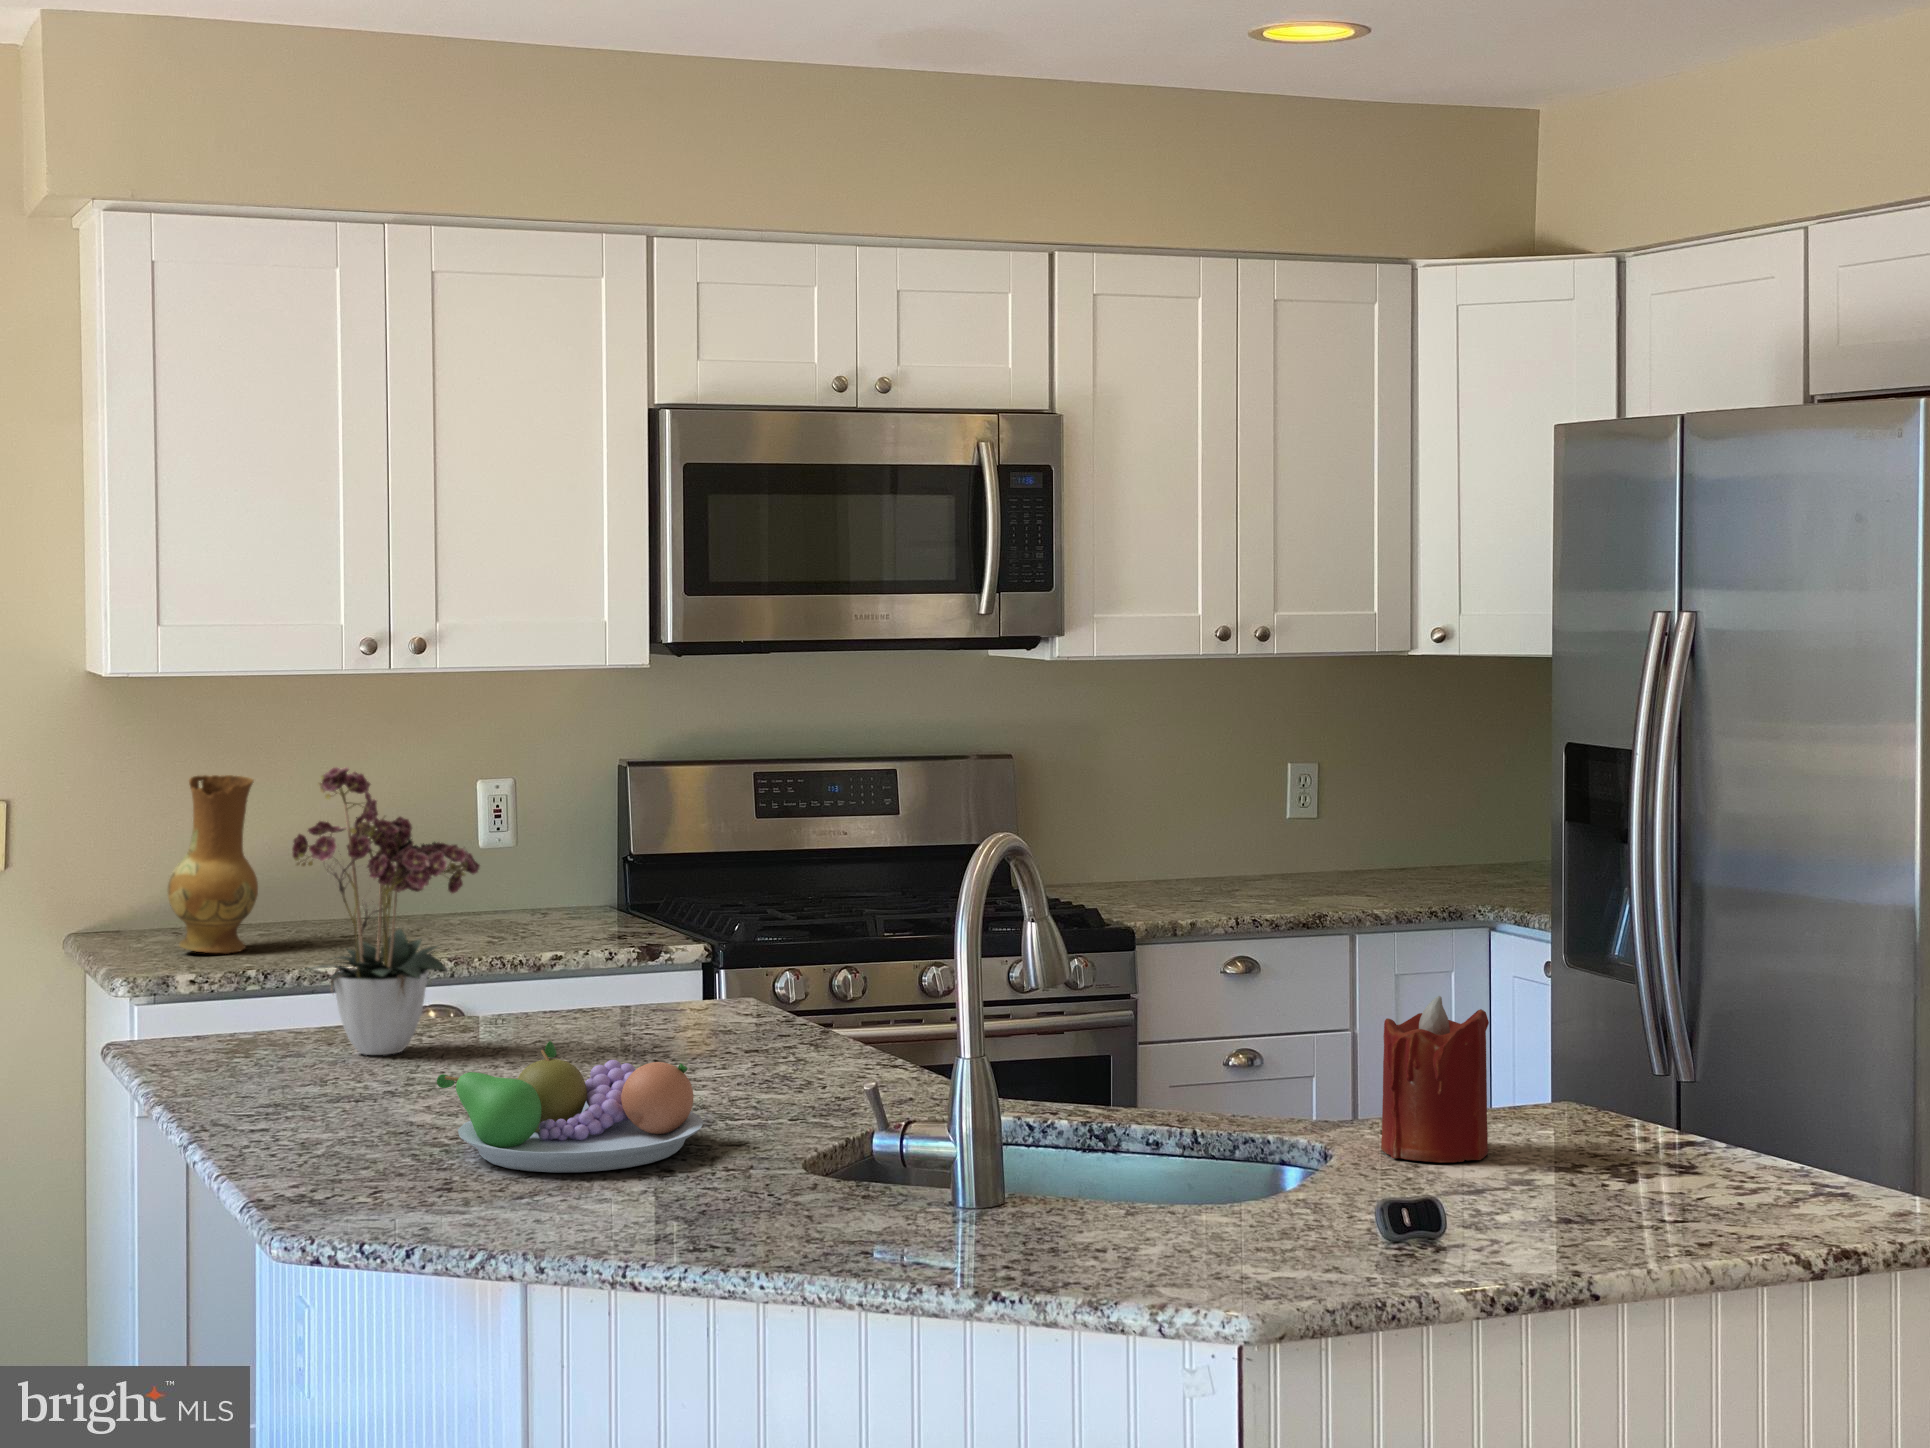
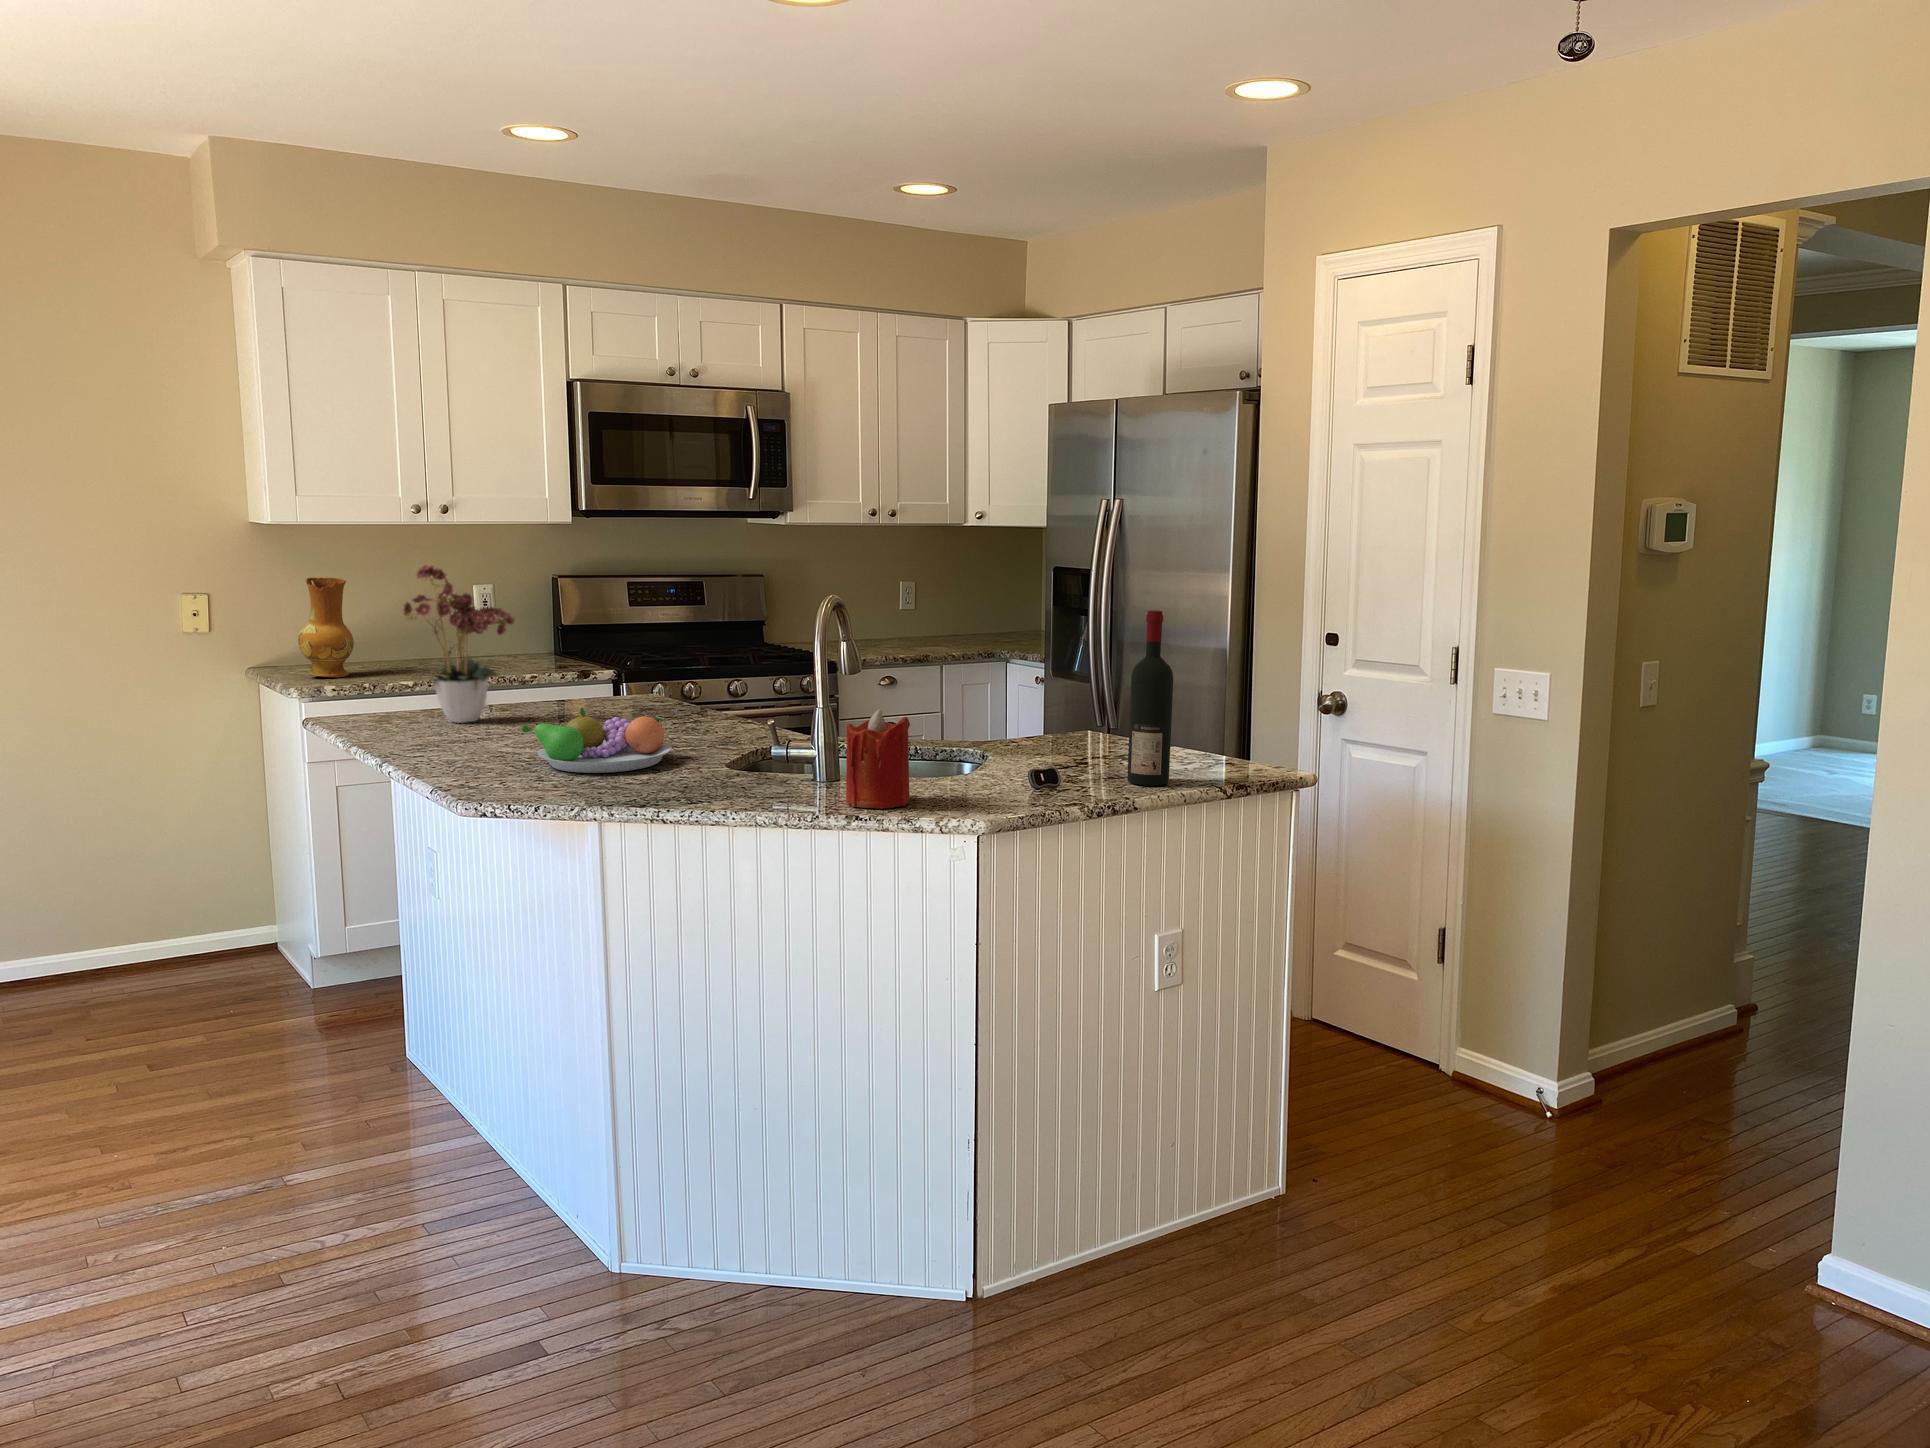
wine bottle: none [1599,872,1693,1249] -> present [1127,610,1173,786]
candle: present [1381,996,1489,1162] -> present [846,709,910,809]

